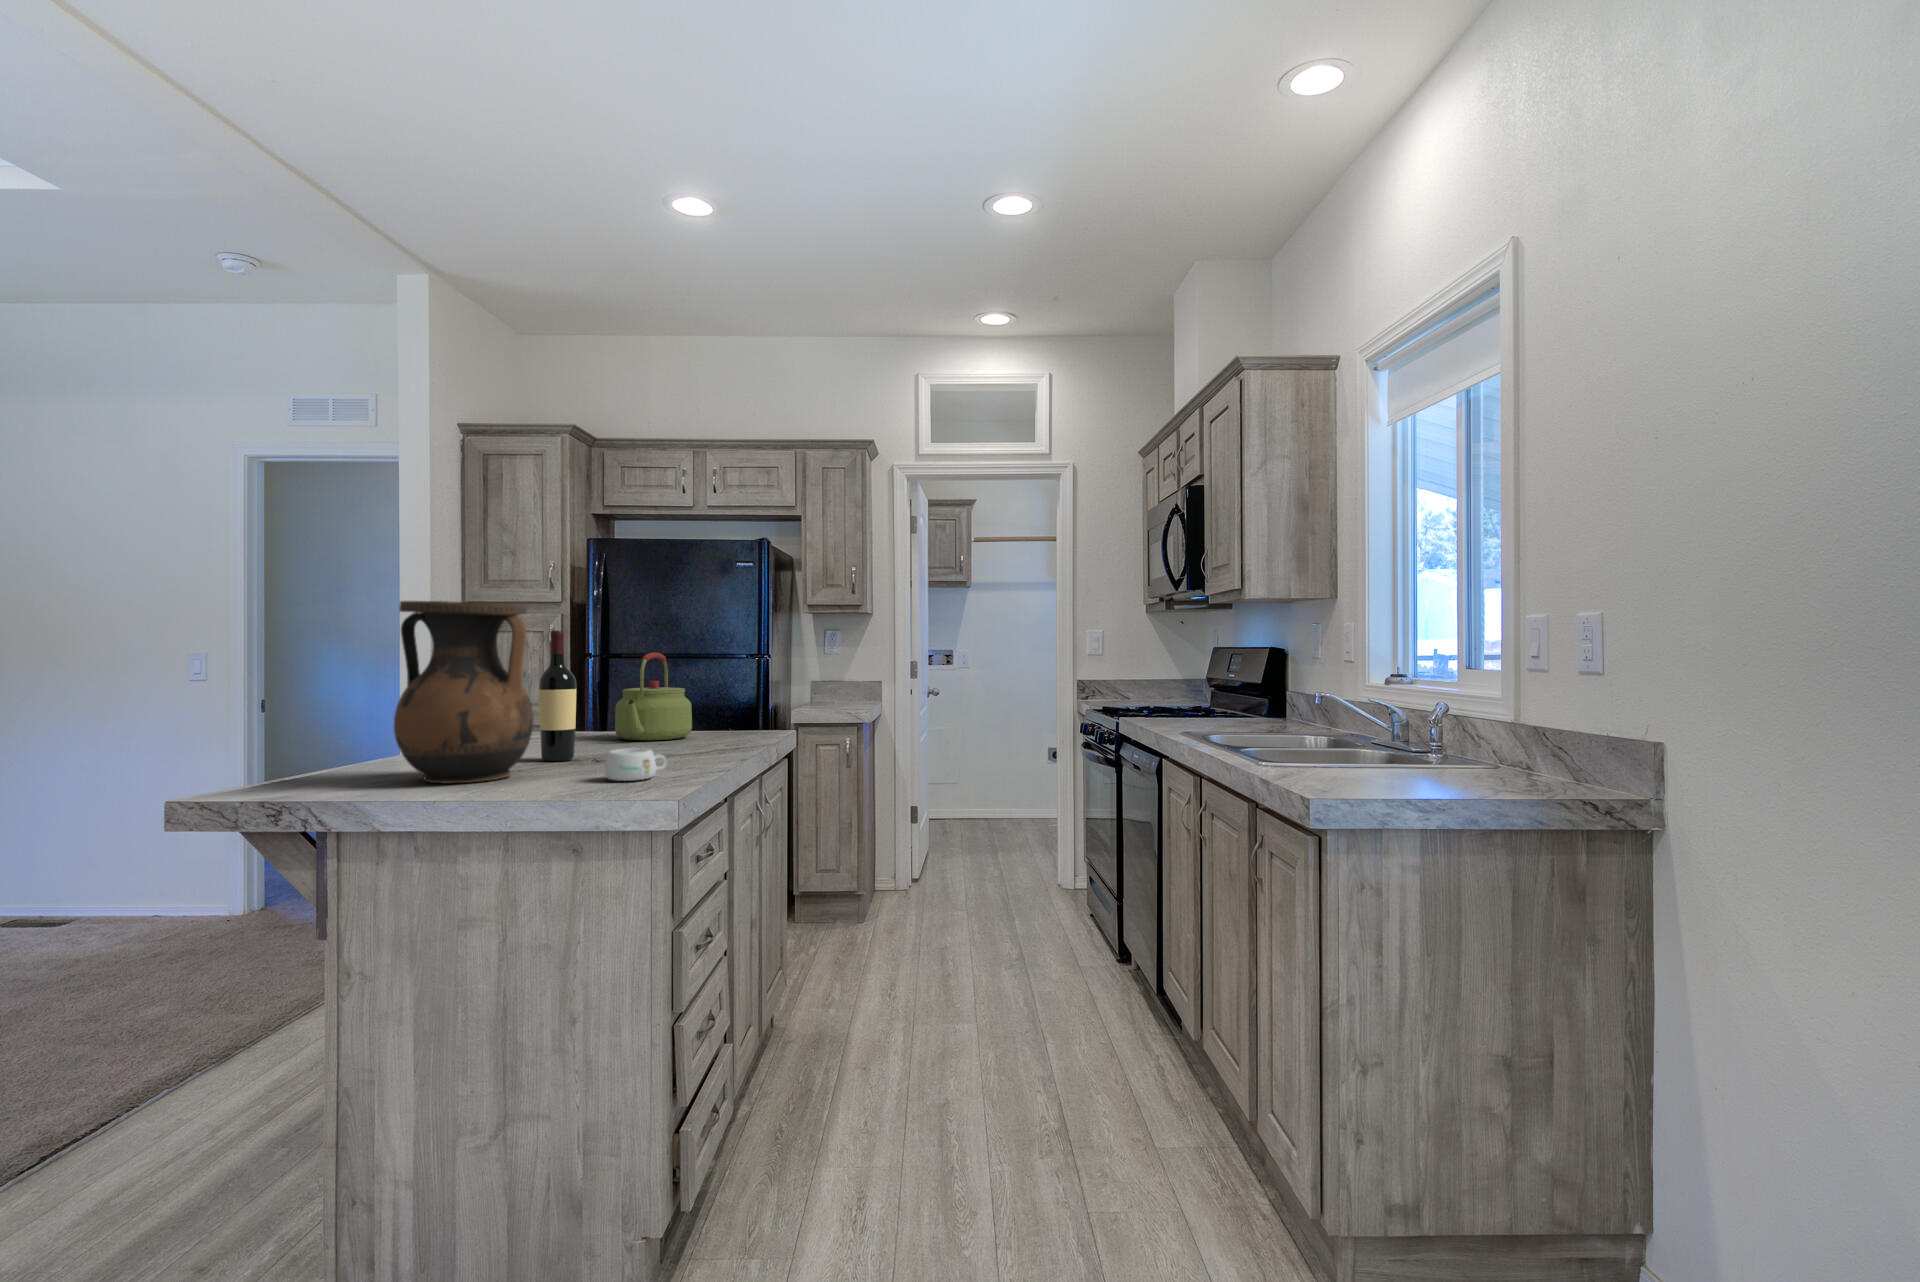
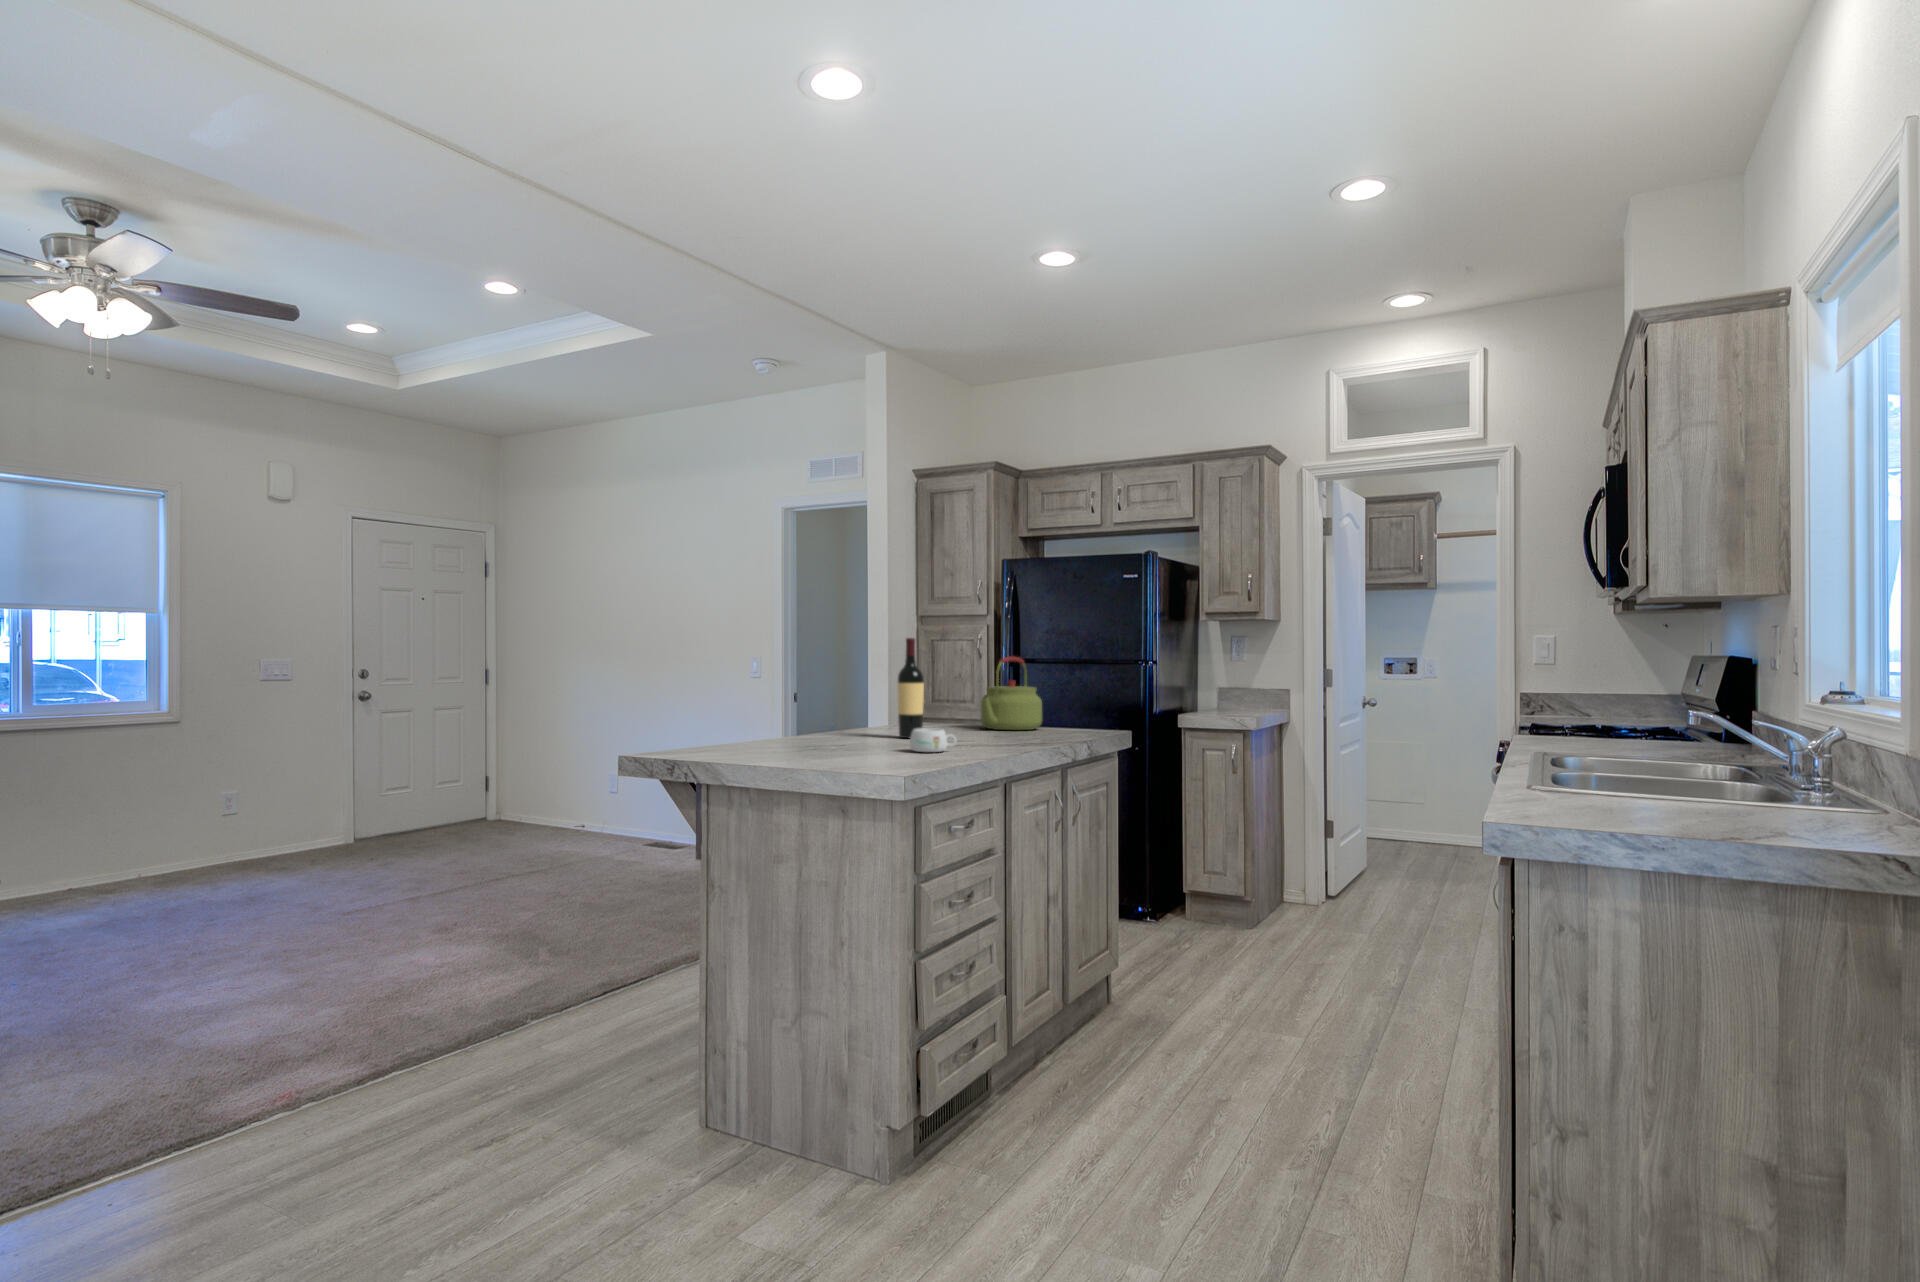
vase: present [394,601,534,783] -> none [787,617,876,746]

